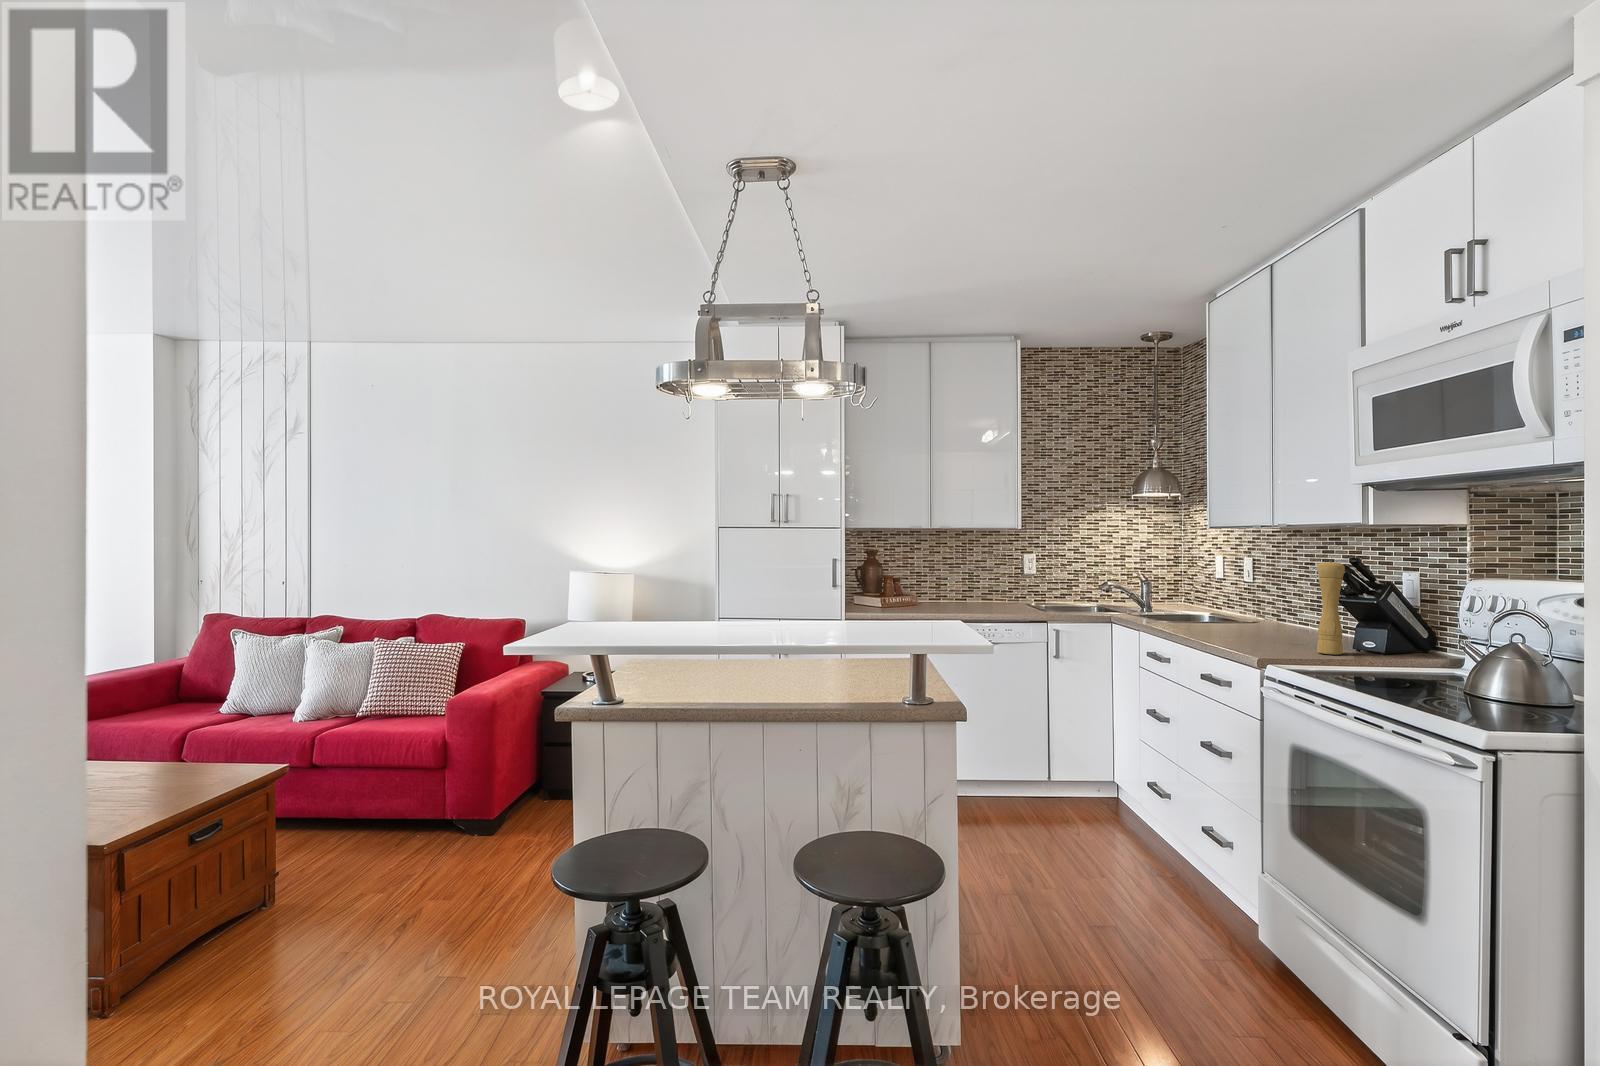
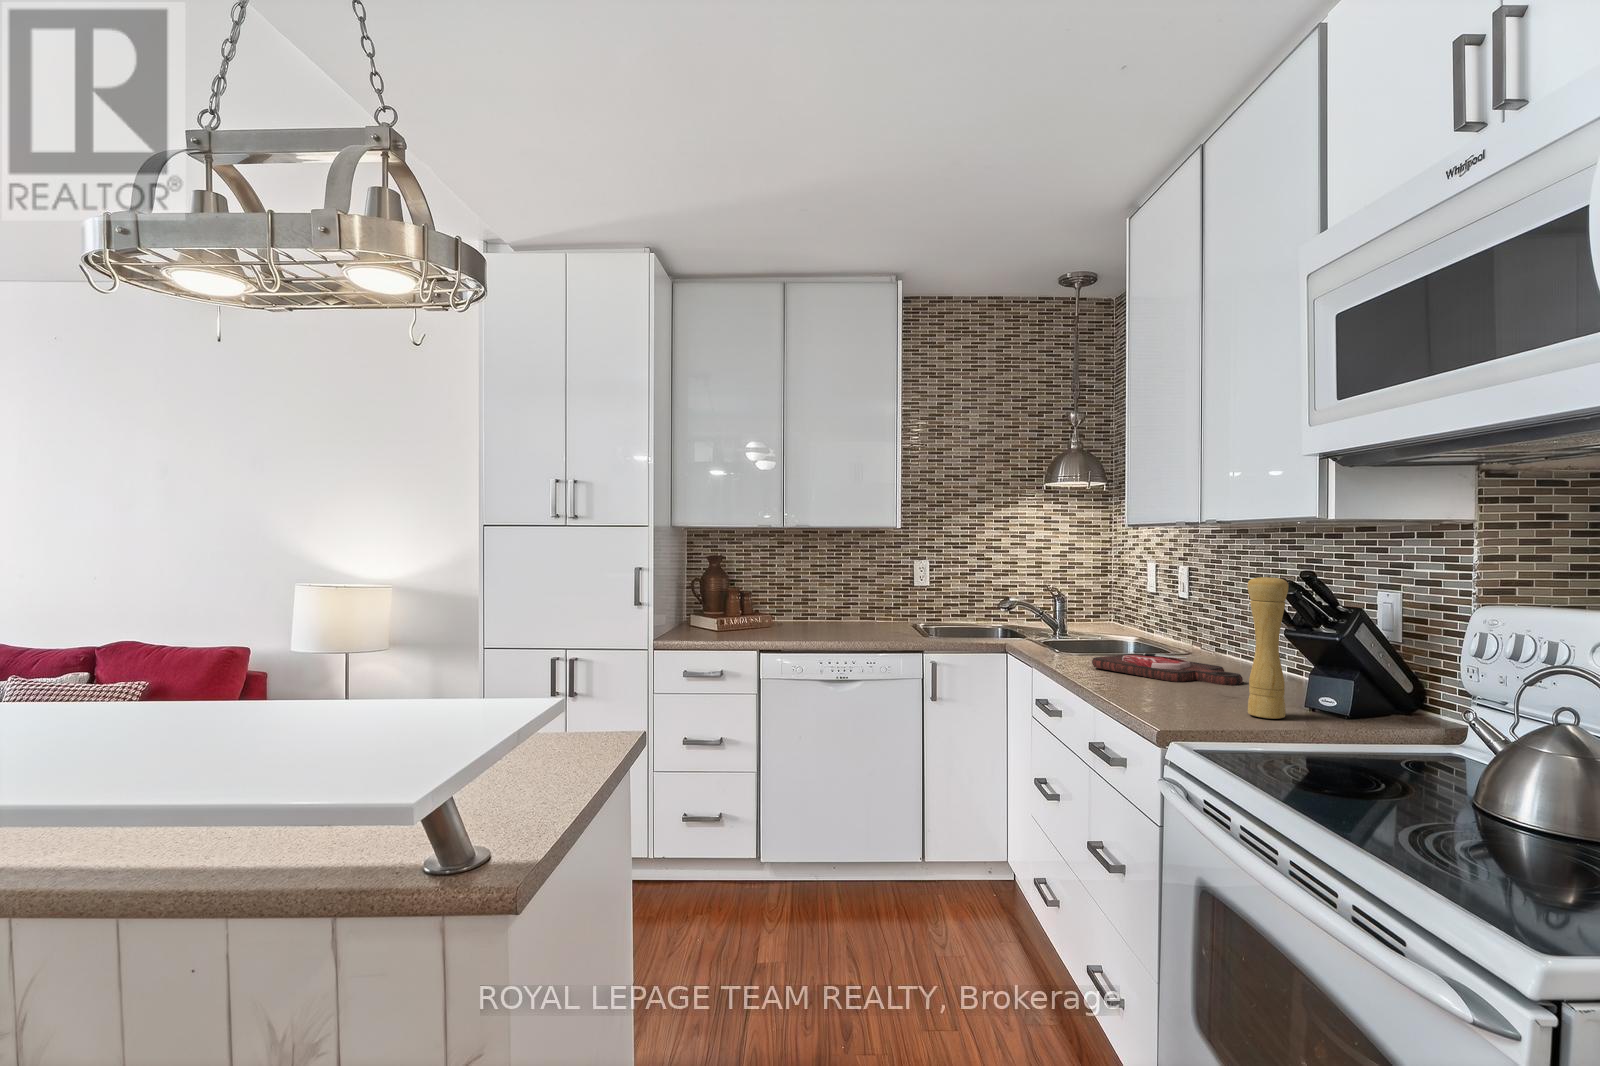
cutting board: none [1190,621,1305,640] -> present [1092,653,1243,685]

